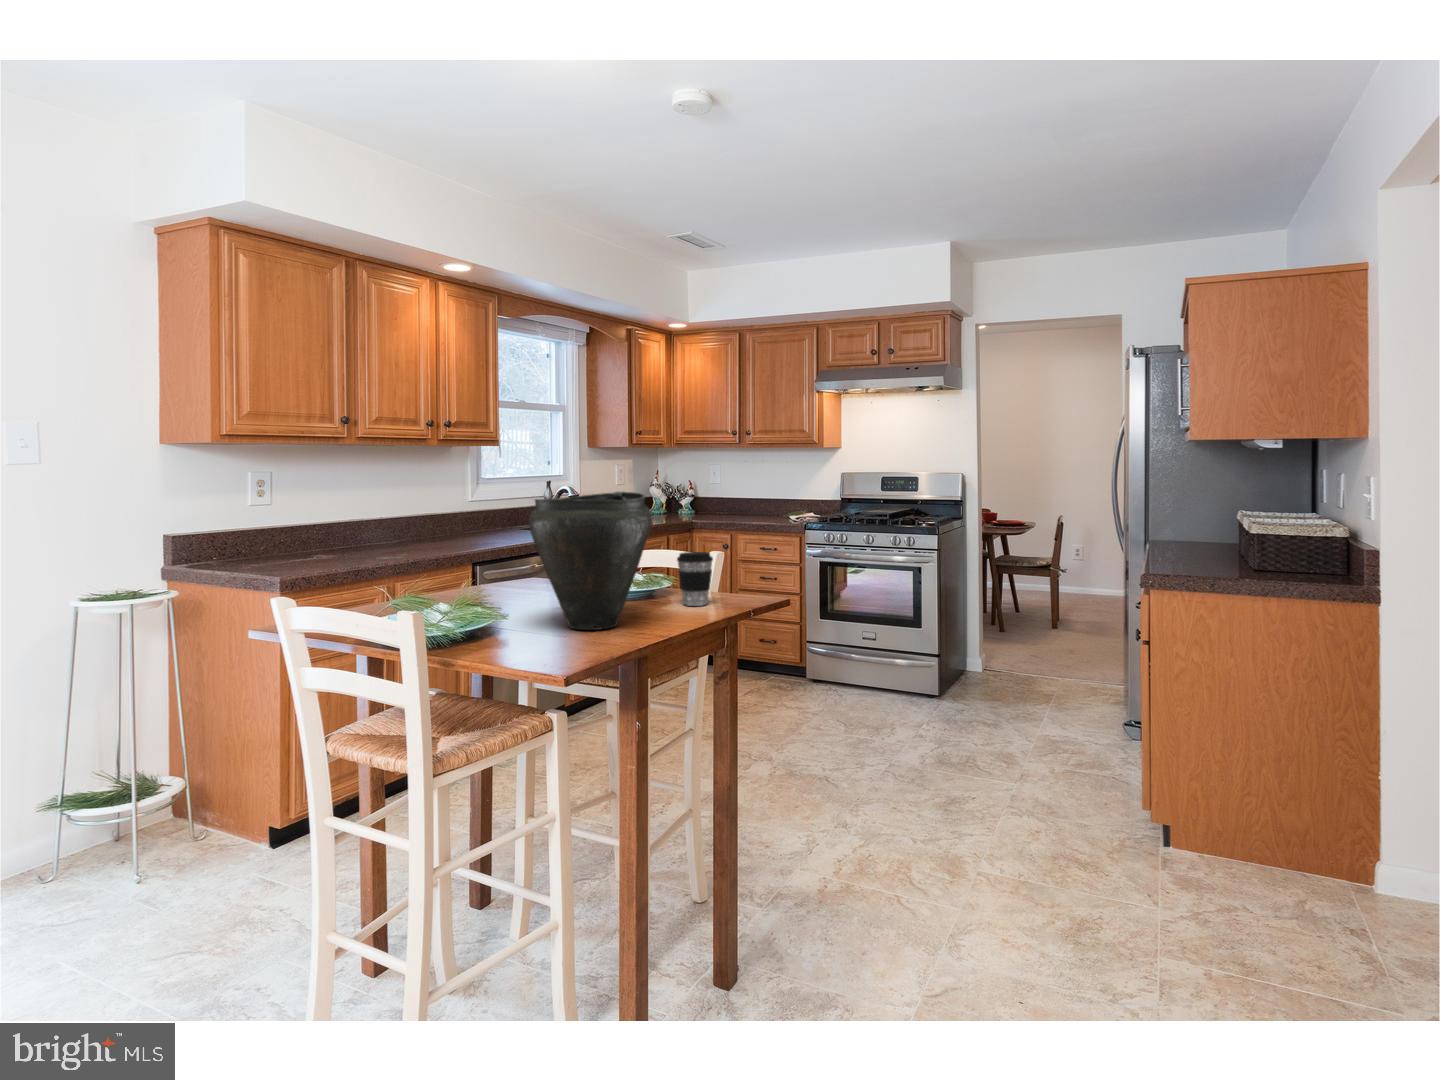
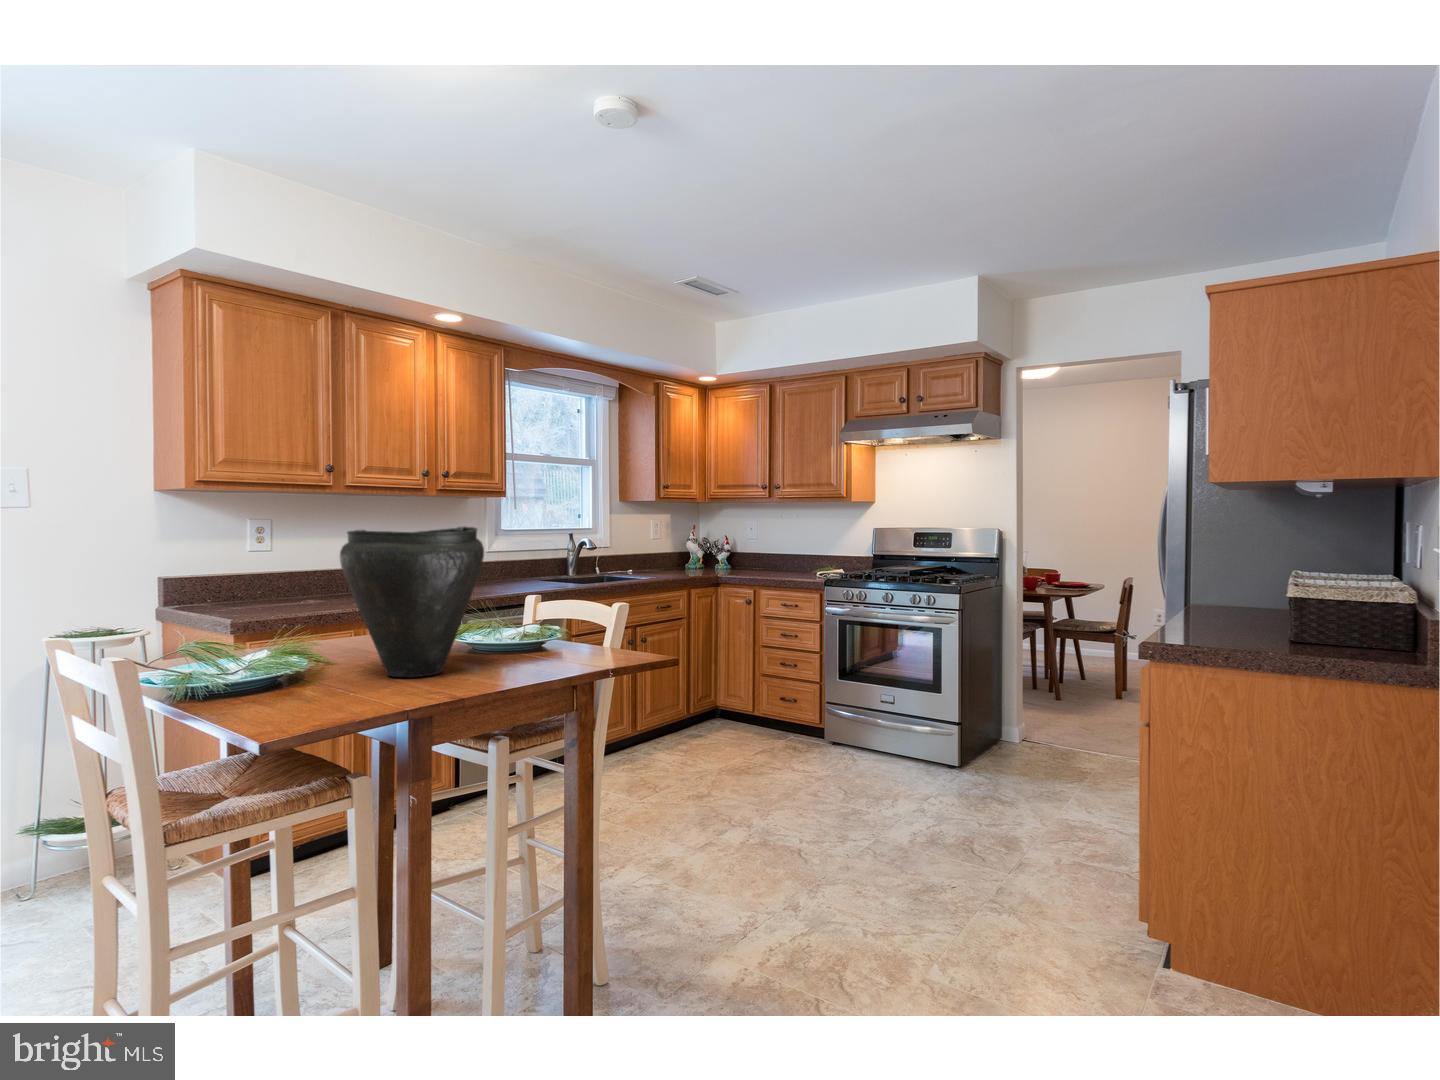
coffee cup: present [677,552,713,606] -> none [542,596,583,655]

